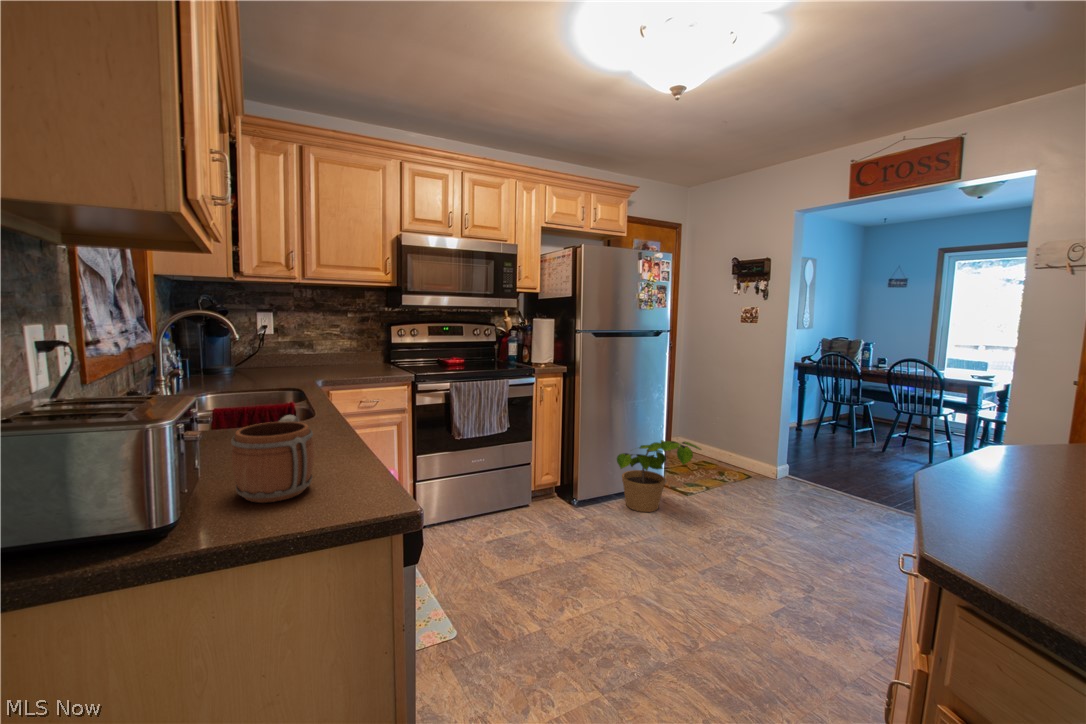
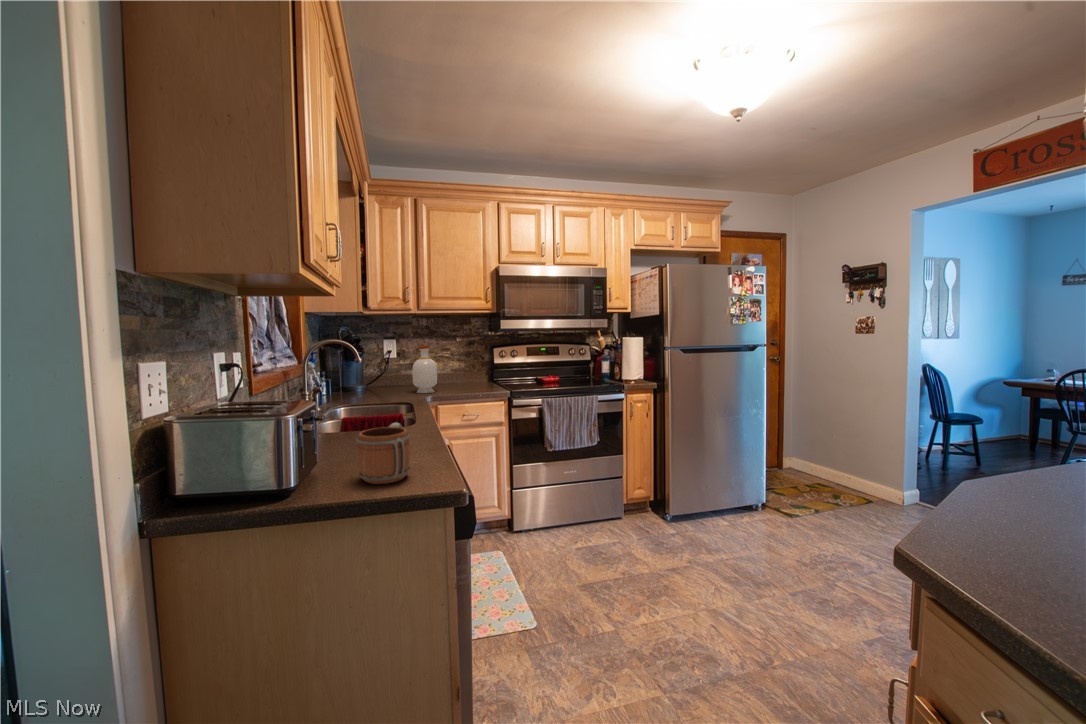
bottle: none [295,320,329,376] -> present [412,345,439,393]
potted plant: present [617,440,701,512] -> none [707,458,799,533]

